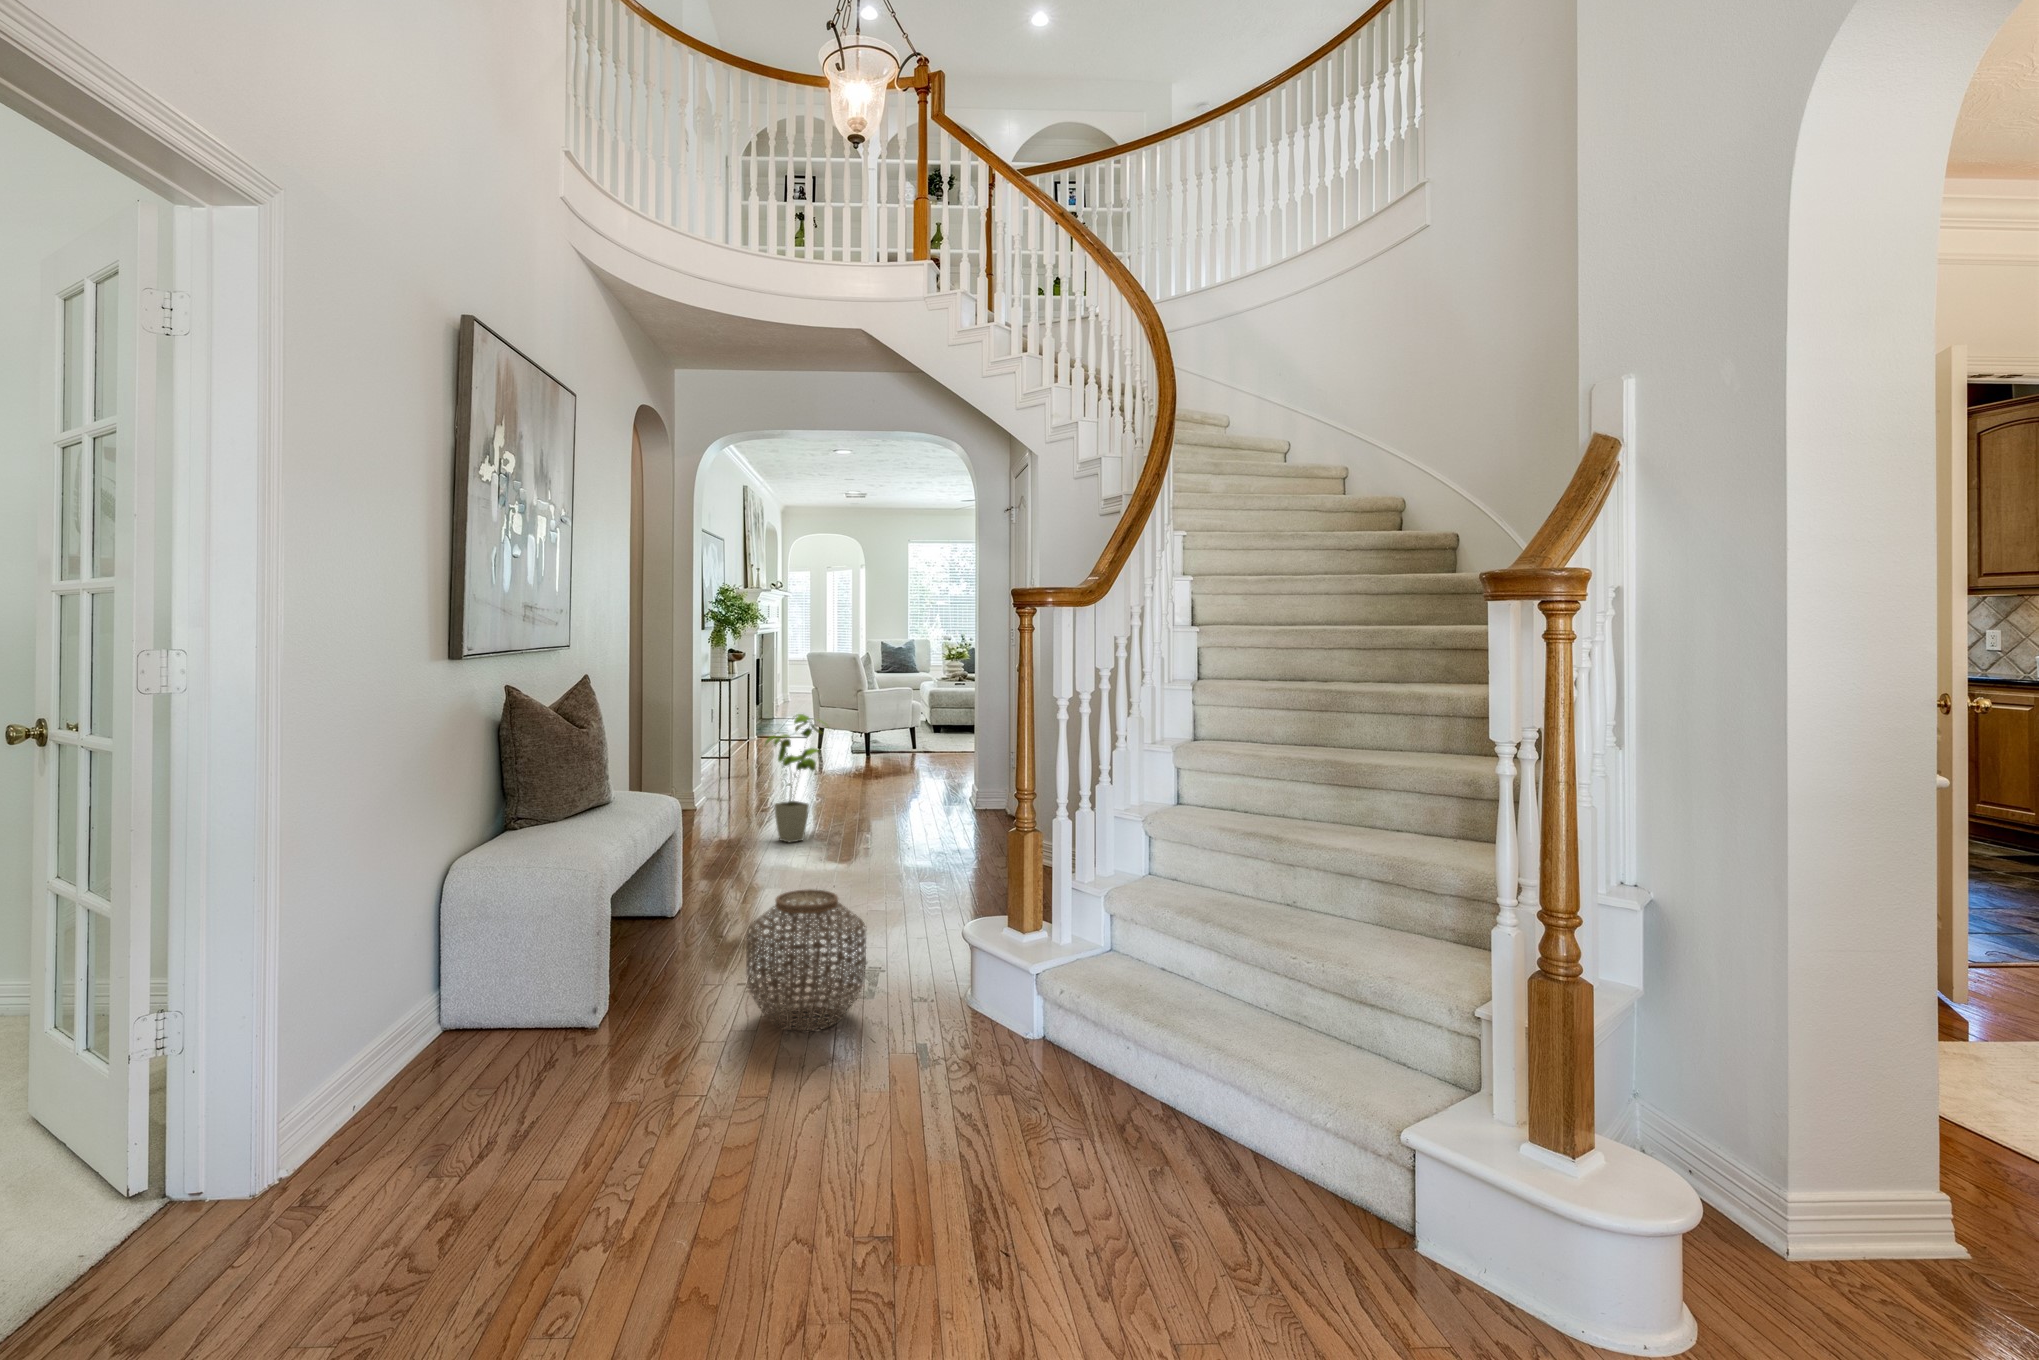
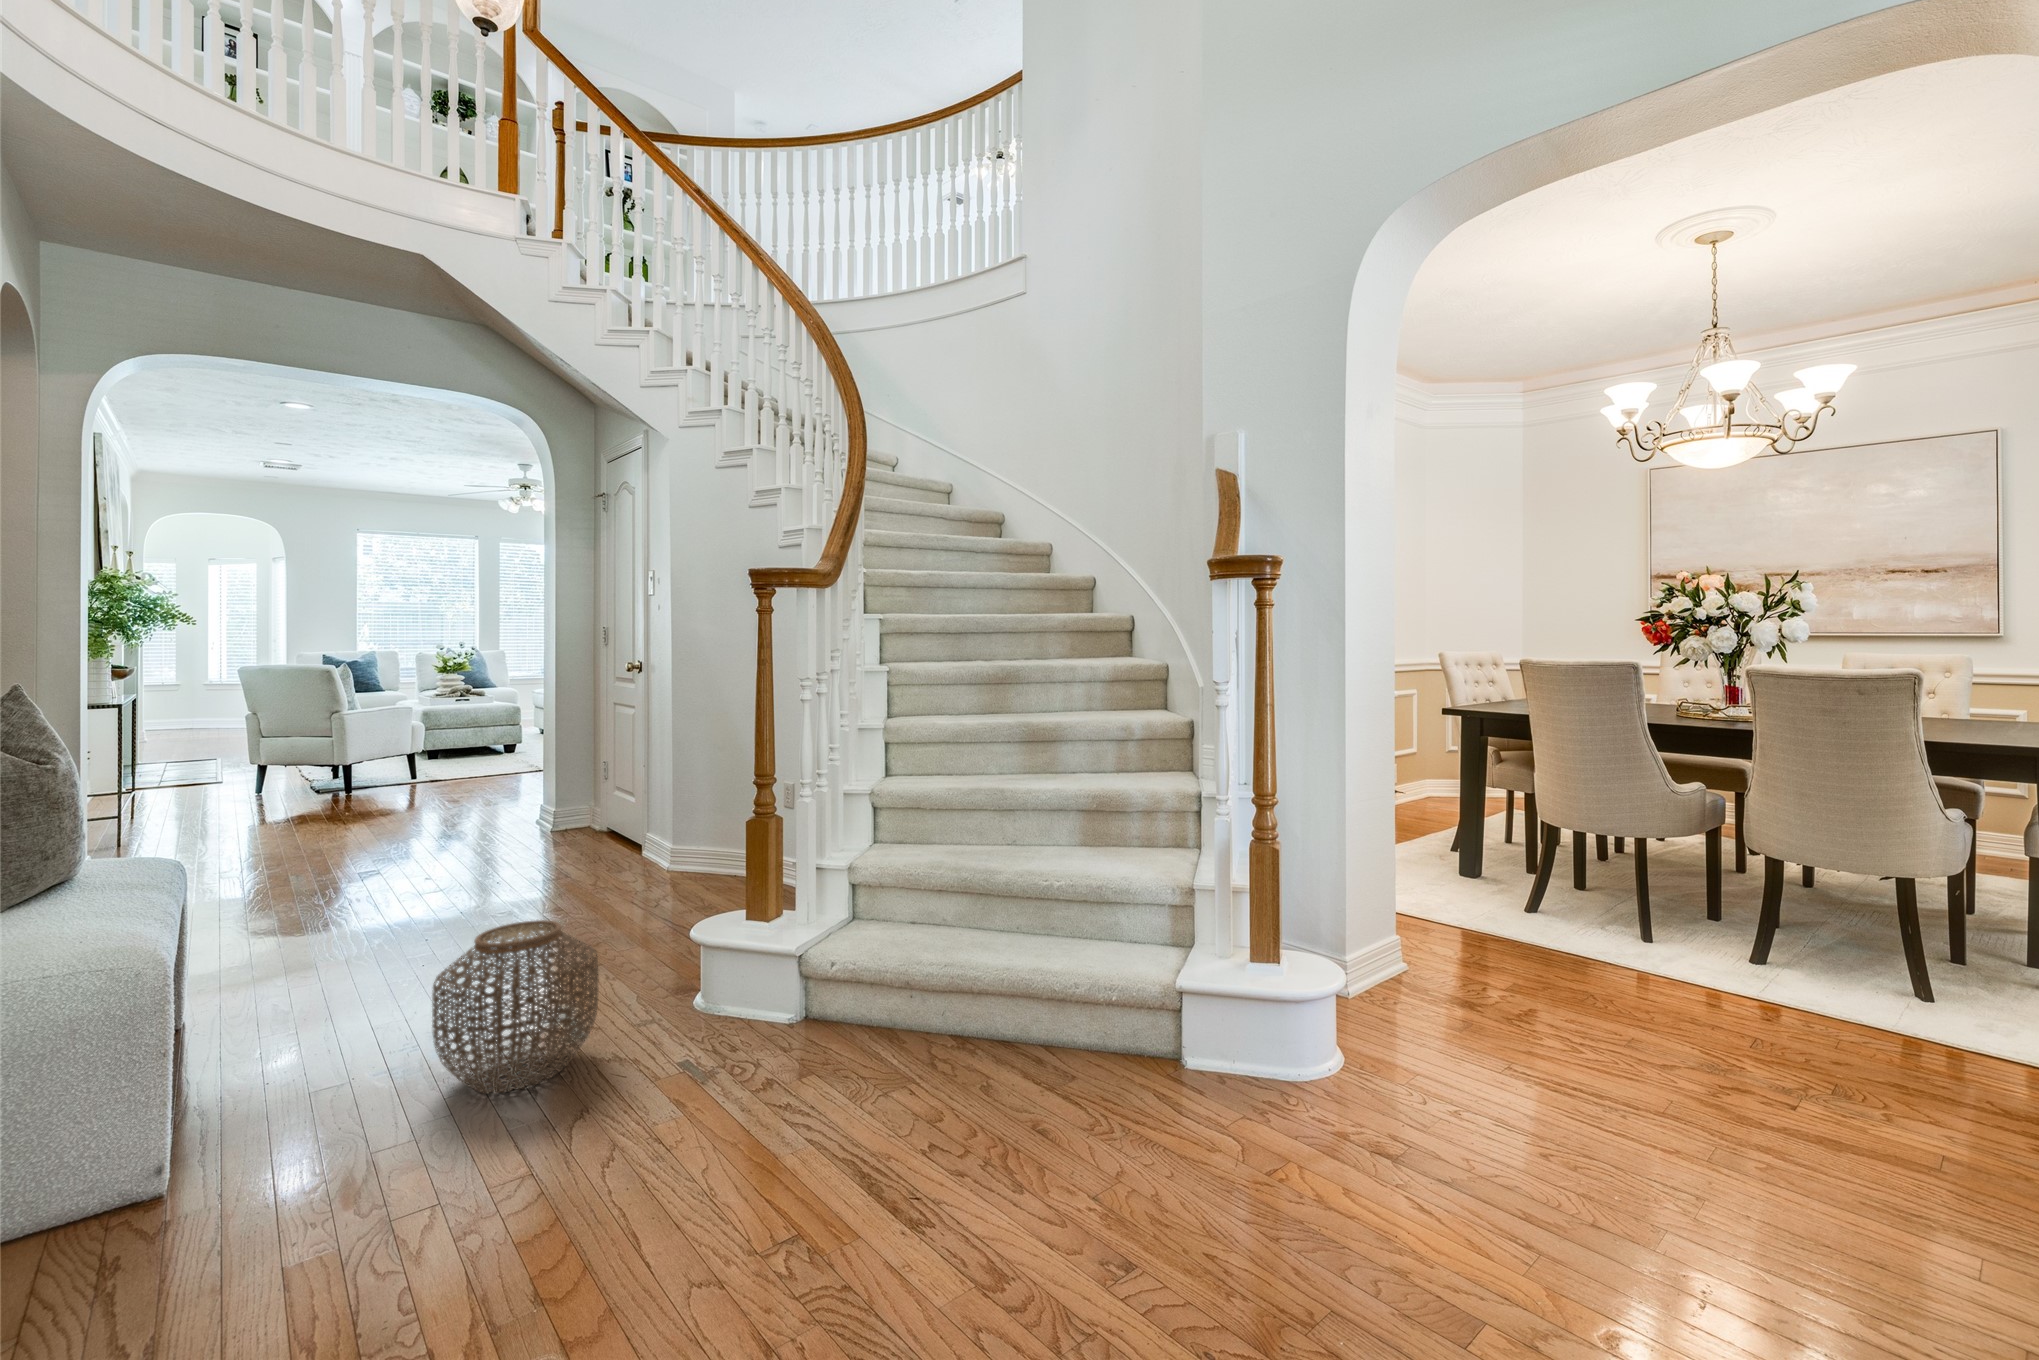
house plant: present [765,714,823,842] -> none [278,736,388,897]

